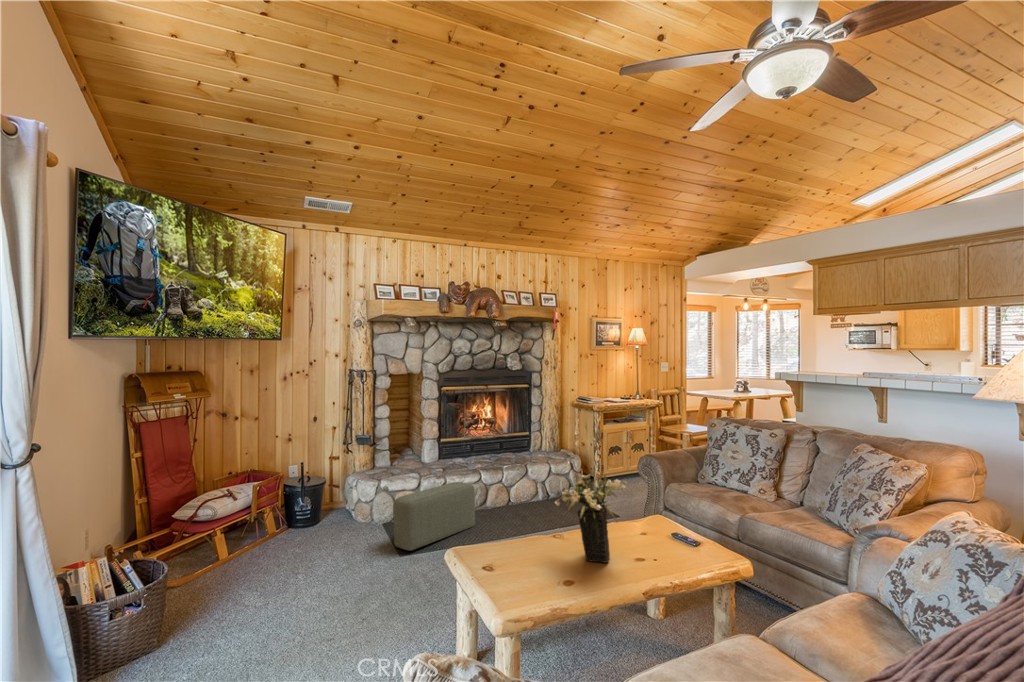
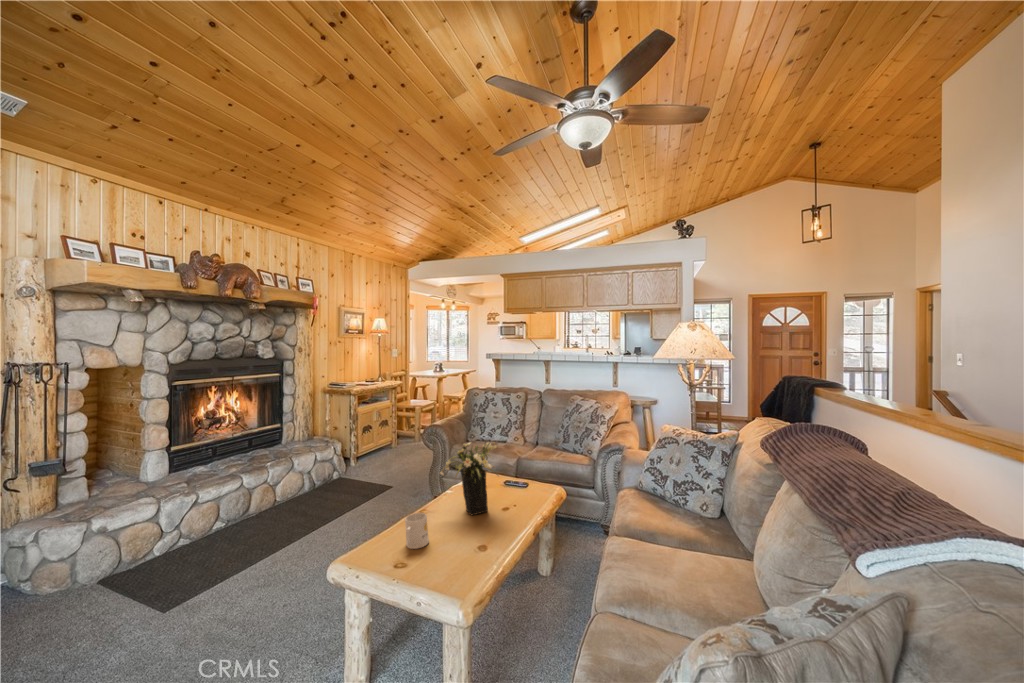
pouf: present [393,482,475,550] -> none [142,490,249,595]
mug: none [488,535,518,571] -> present [405,513,429,549]

